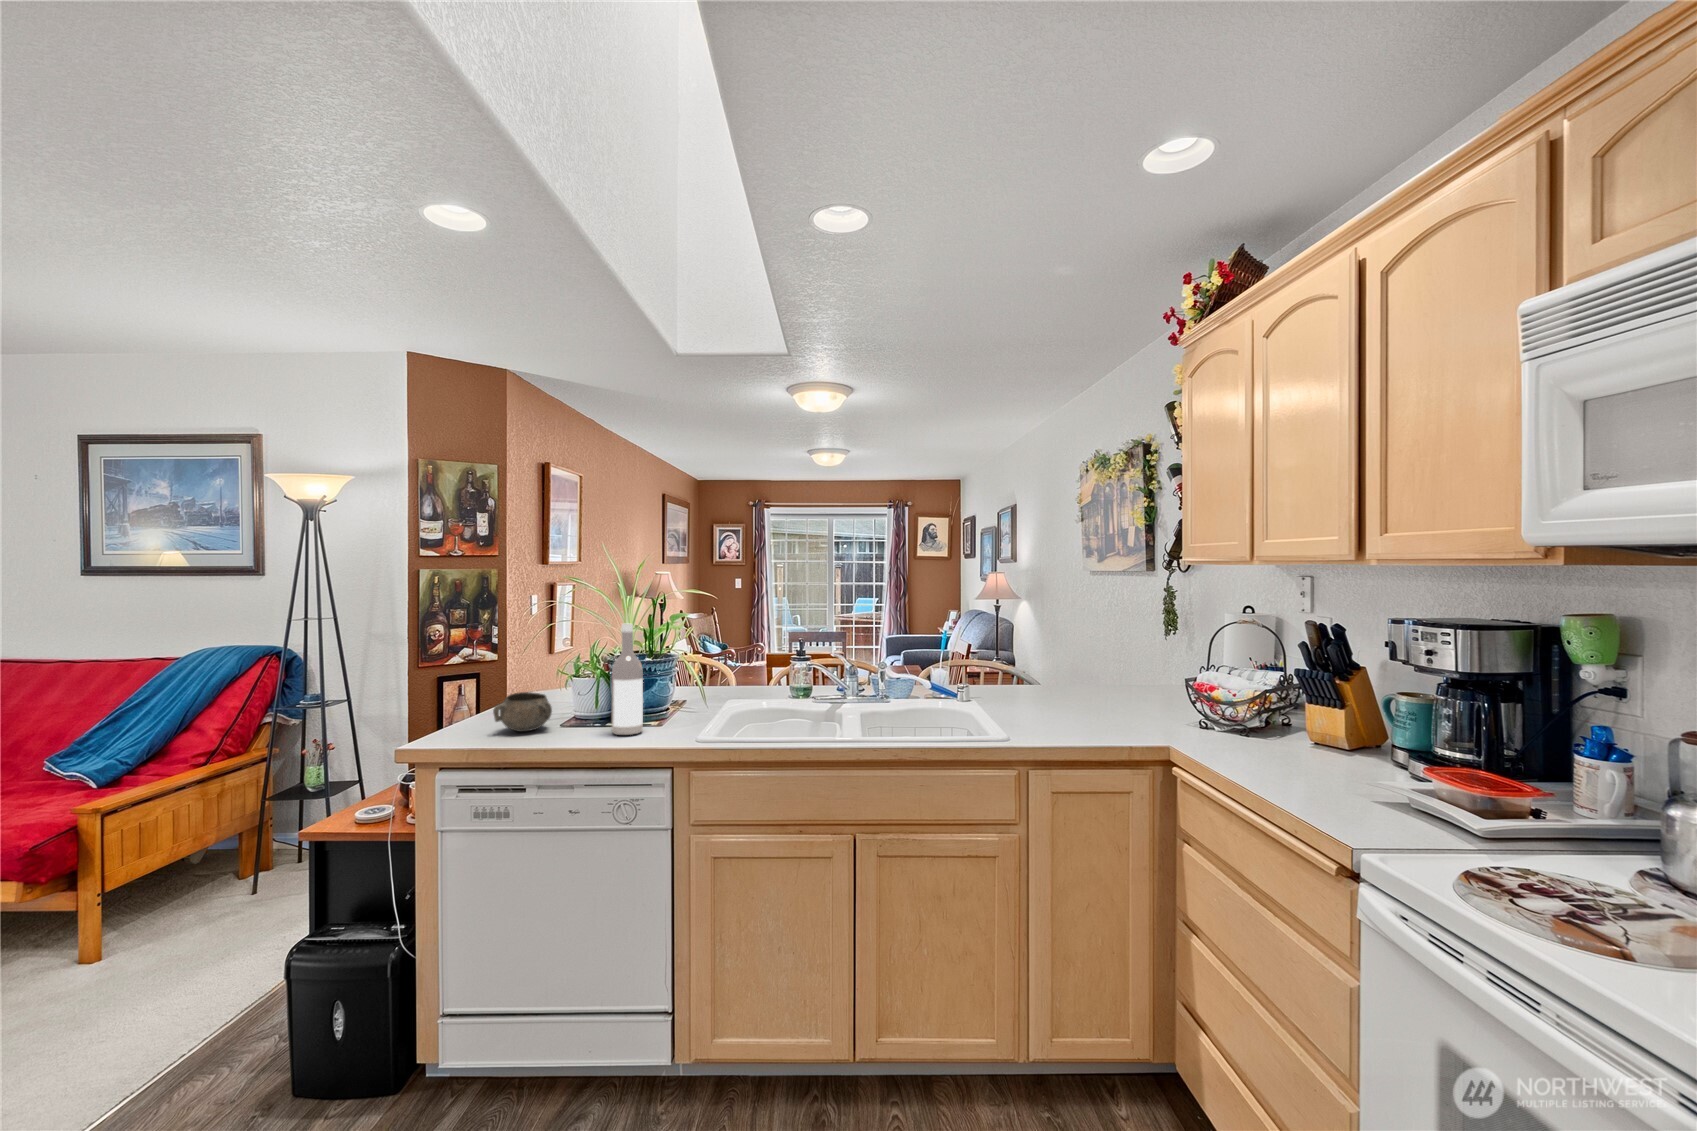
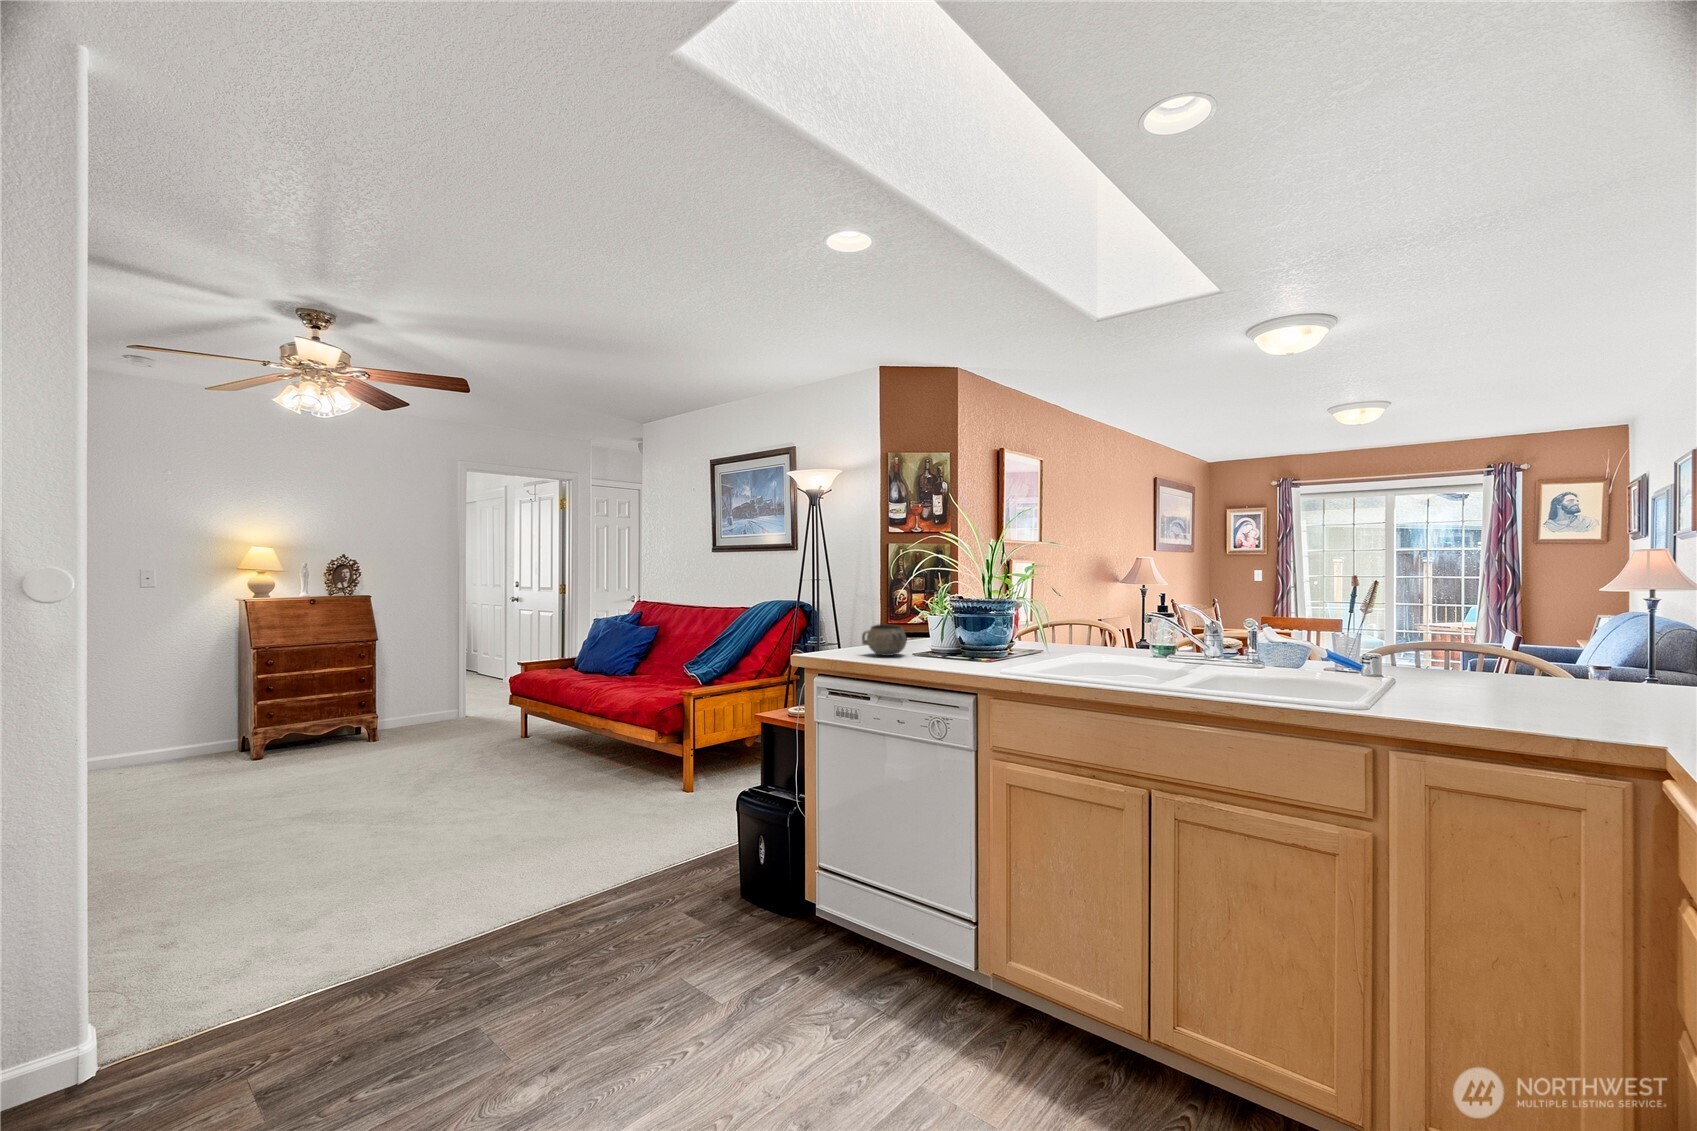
wine bottle: present [612,624,643,735] -> none [943,565,971,665]

